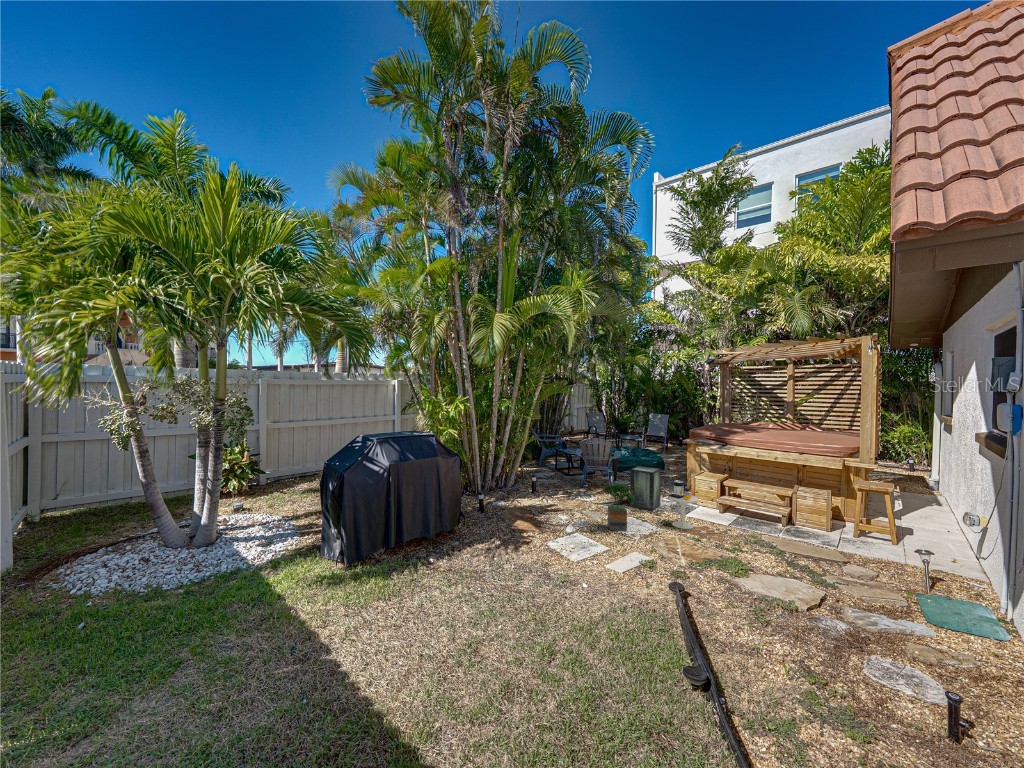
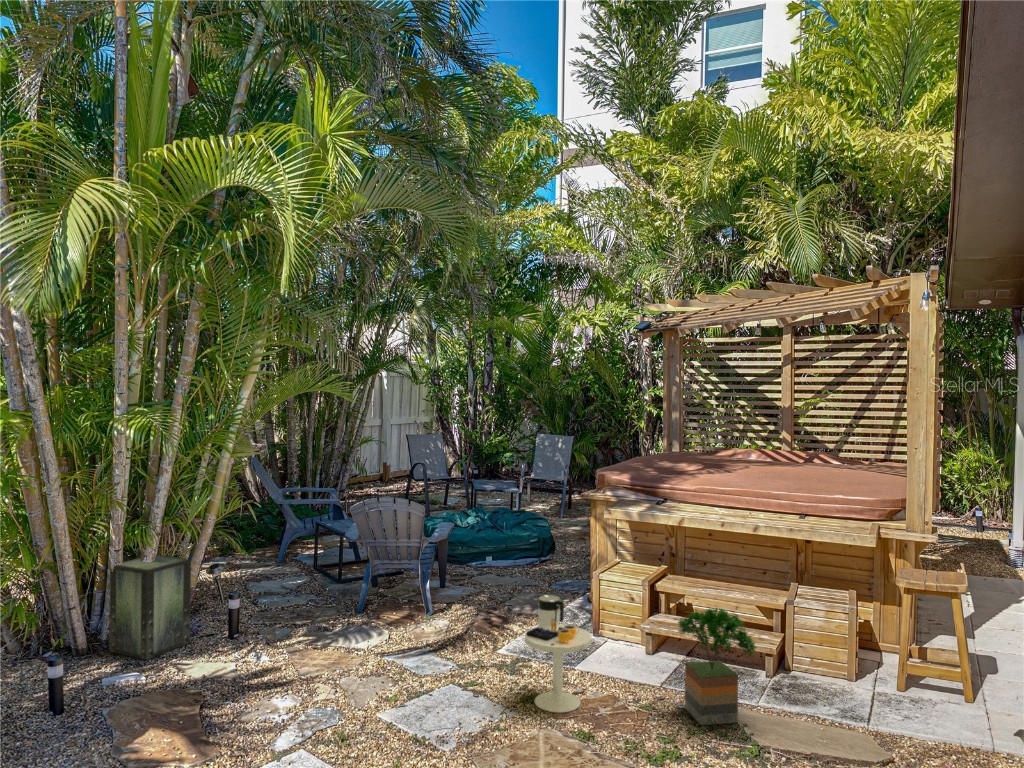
storage box: present [630,466,661,511] -> present [109,555,191,660]
potted tree: present [604,484,634,531] -> present [678,608,756,725]

